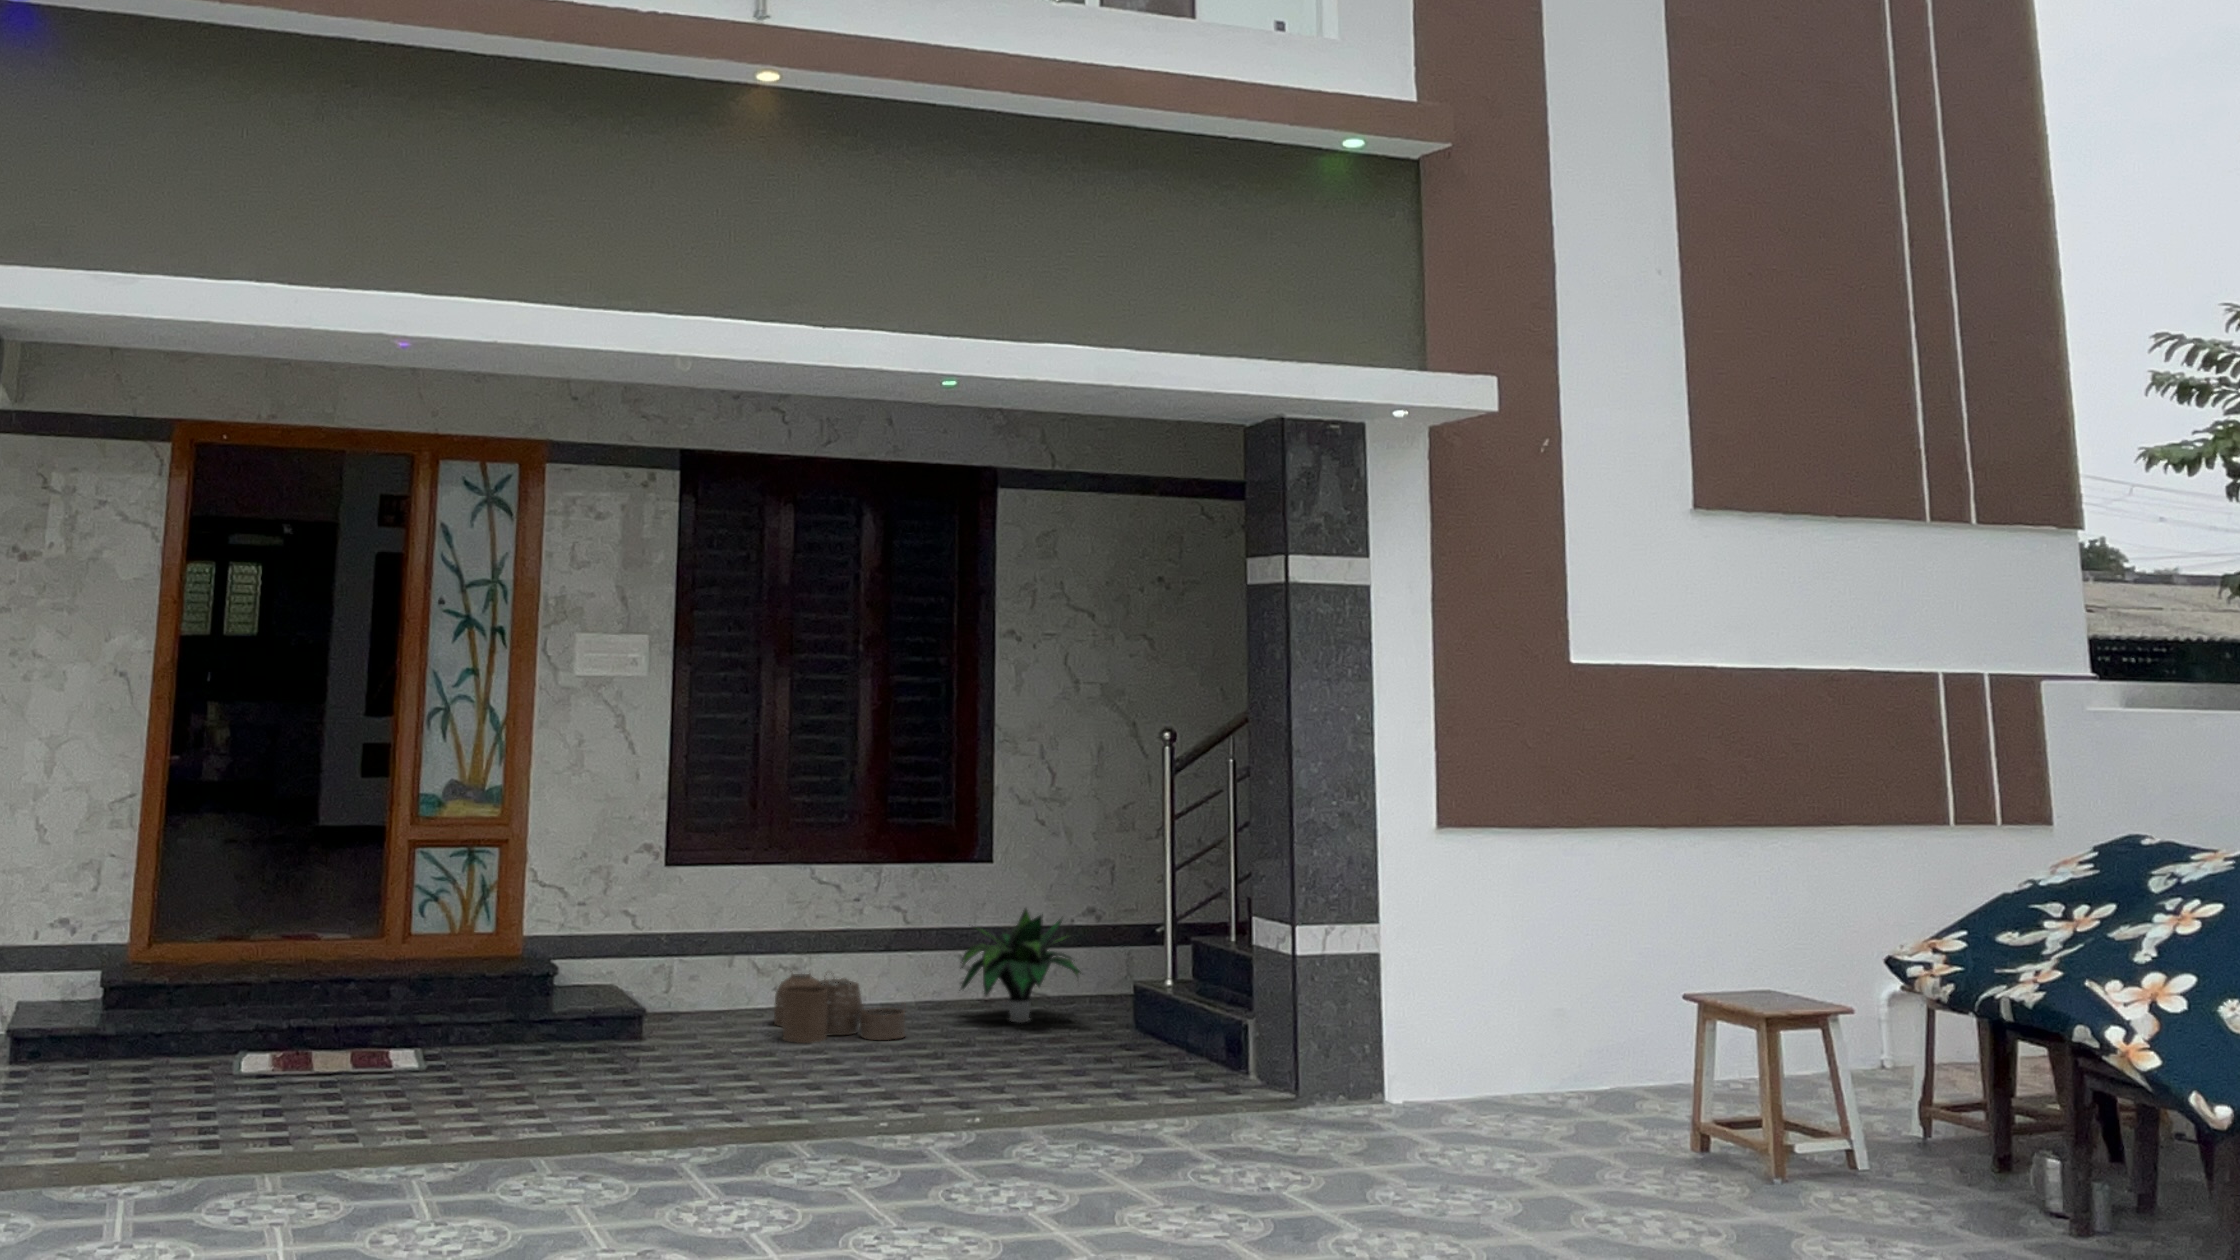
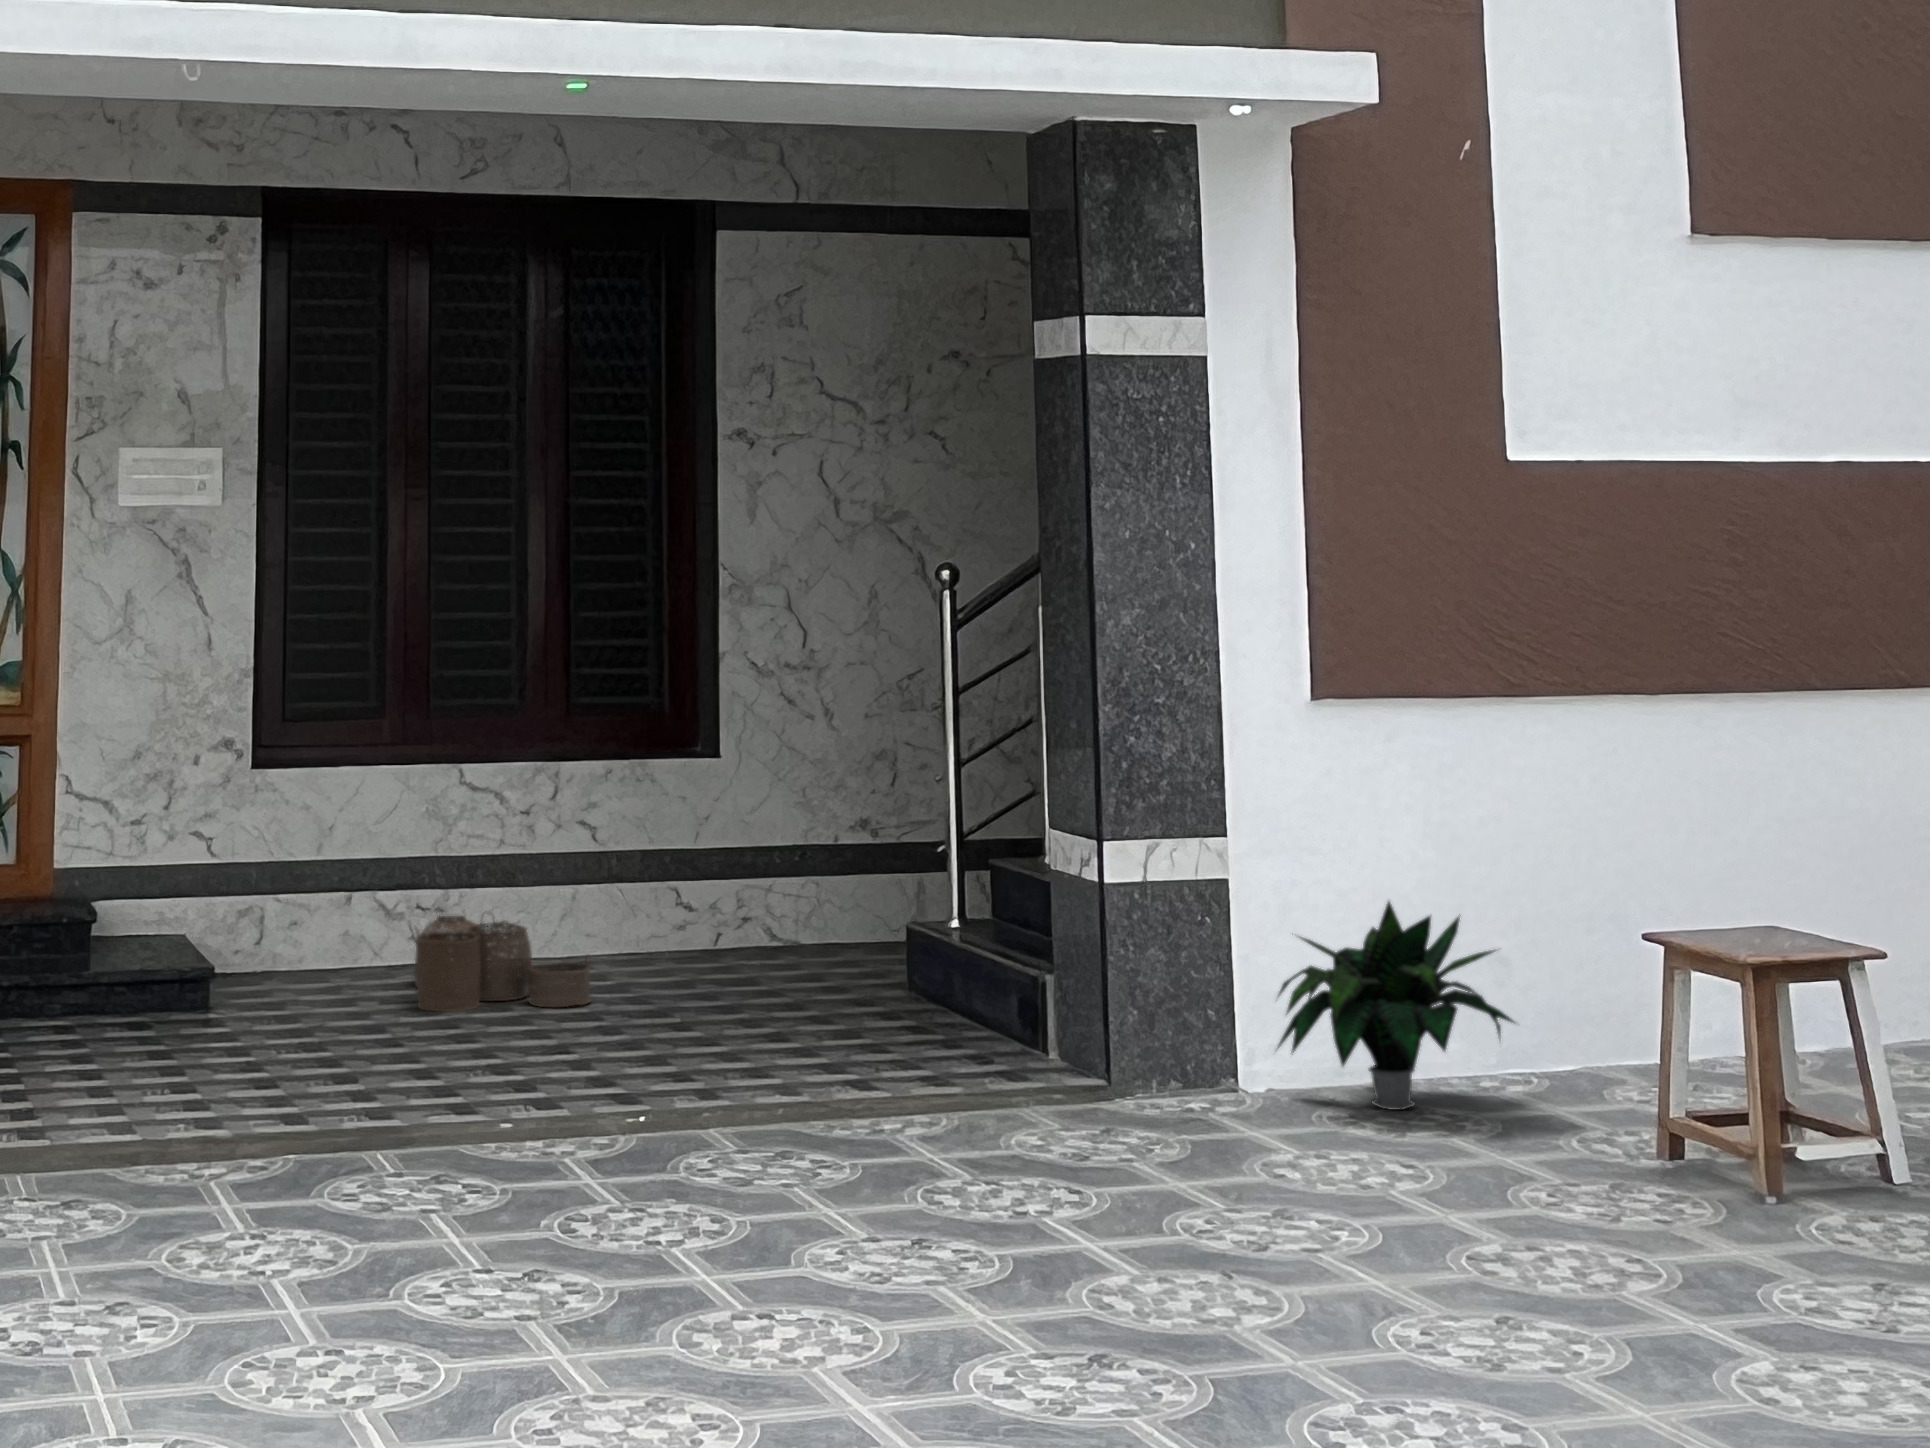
potted plant: present [960,909,1080,1023] -> present [1276,902,1514,1110]

